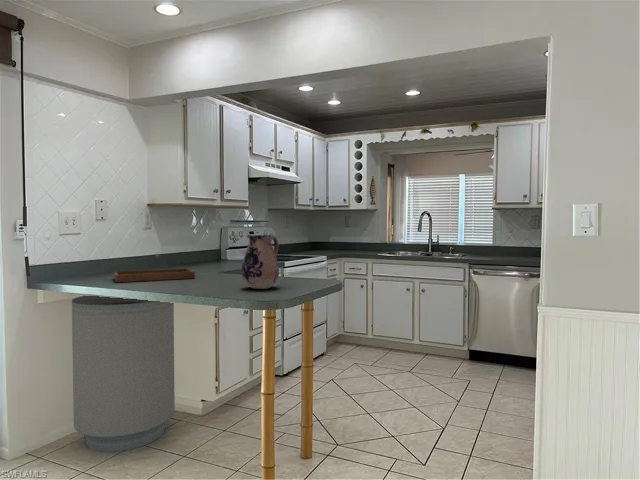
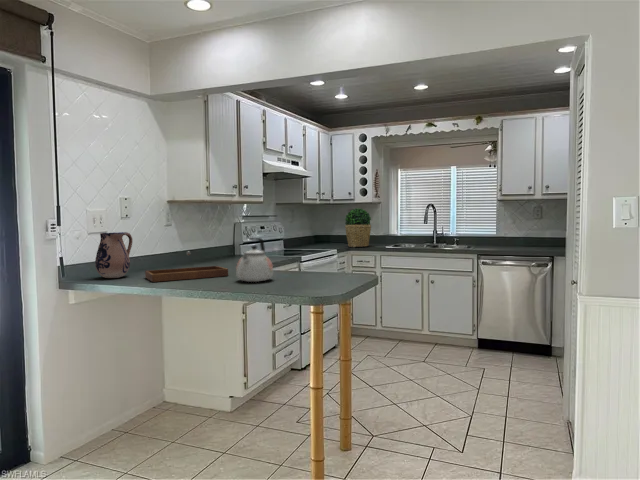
potted plant: none [337,215,364,254] -> present [345,208,371,247]
ceramic pitcher: present [242,235,279,289] -> present [95,232,132,278]
kettle: none [198,240,235,284] -> present [236,238,273,282]
trash can: present [72,296,175,452] -> none [103,289,207,452]

